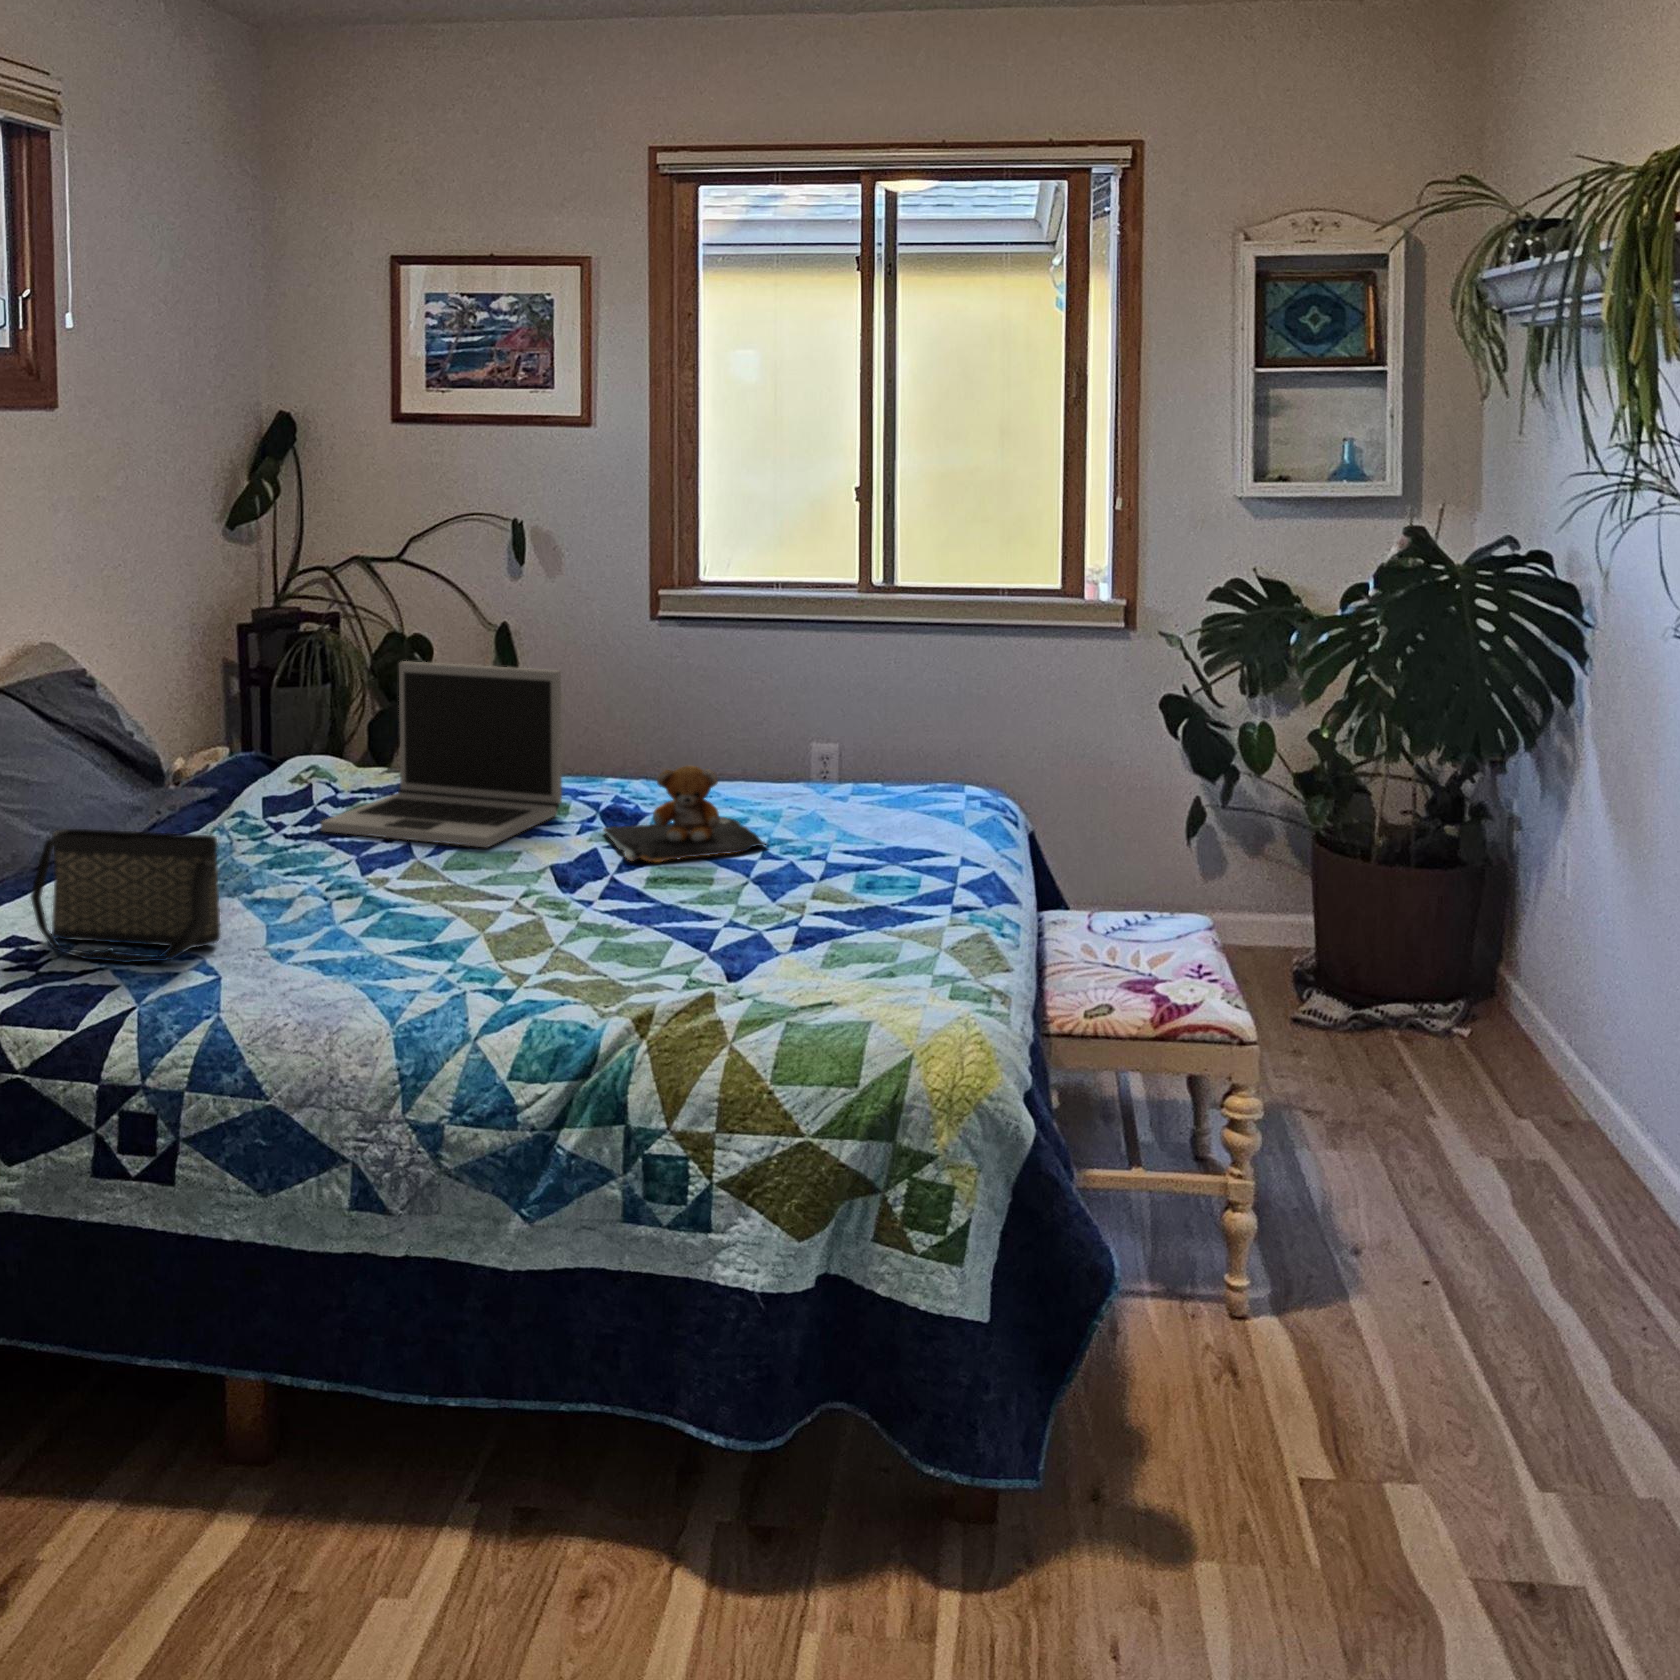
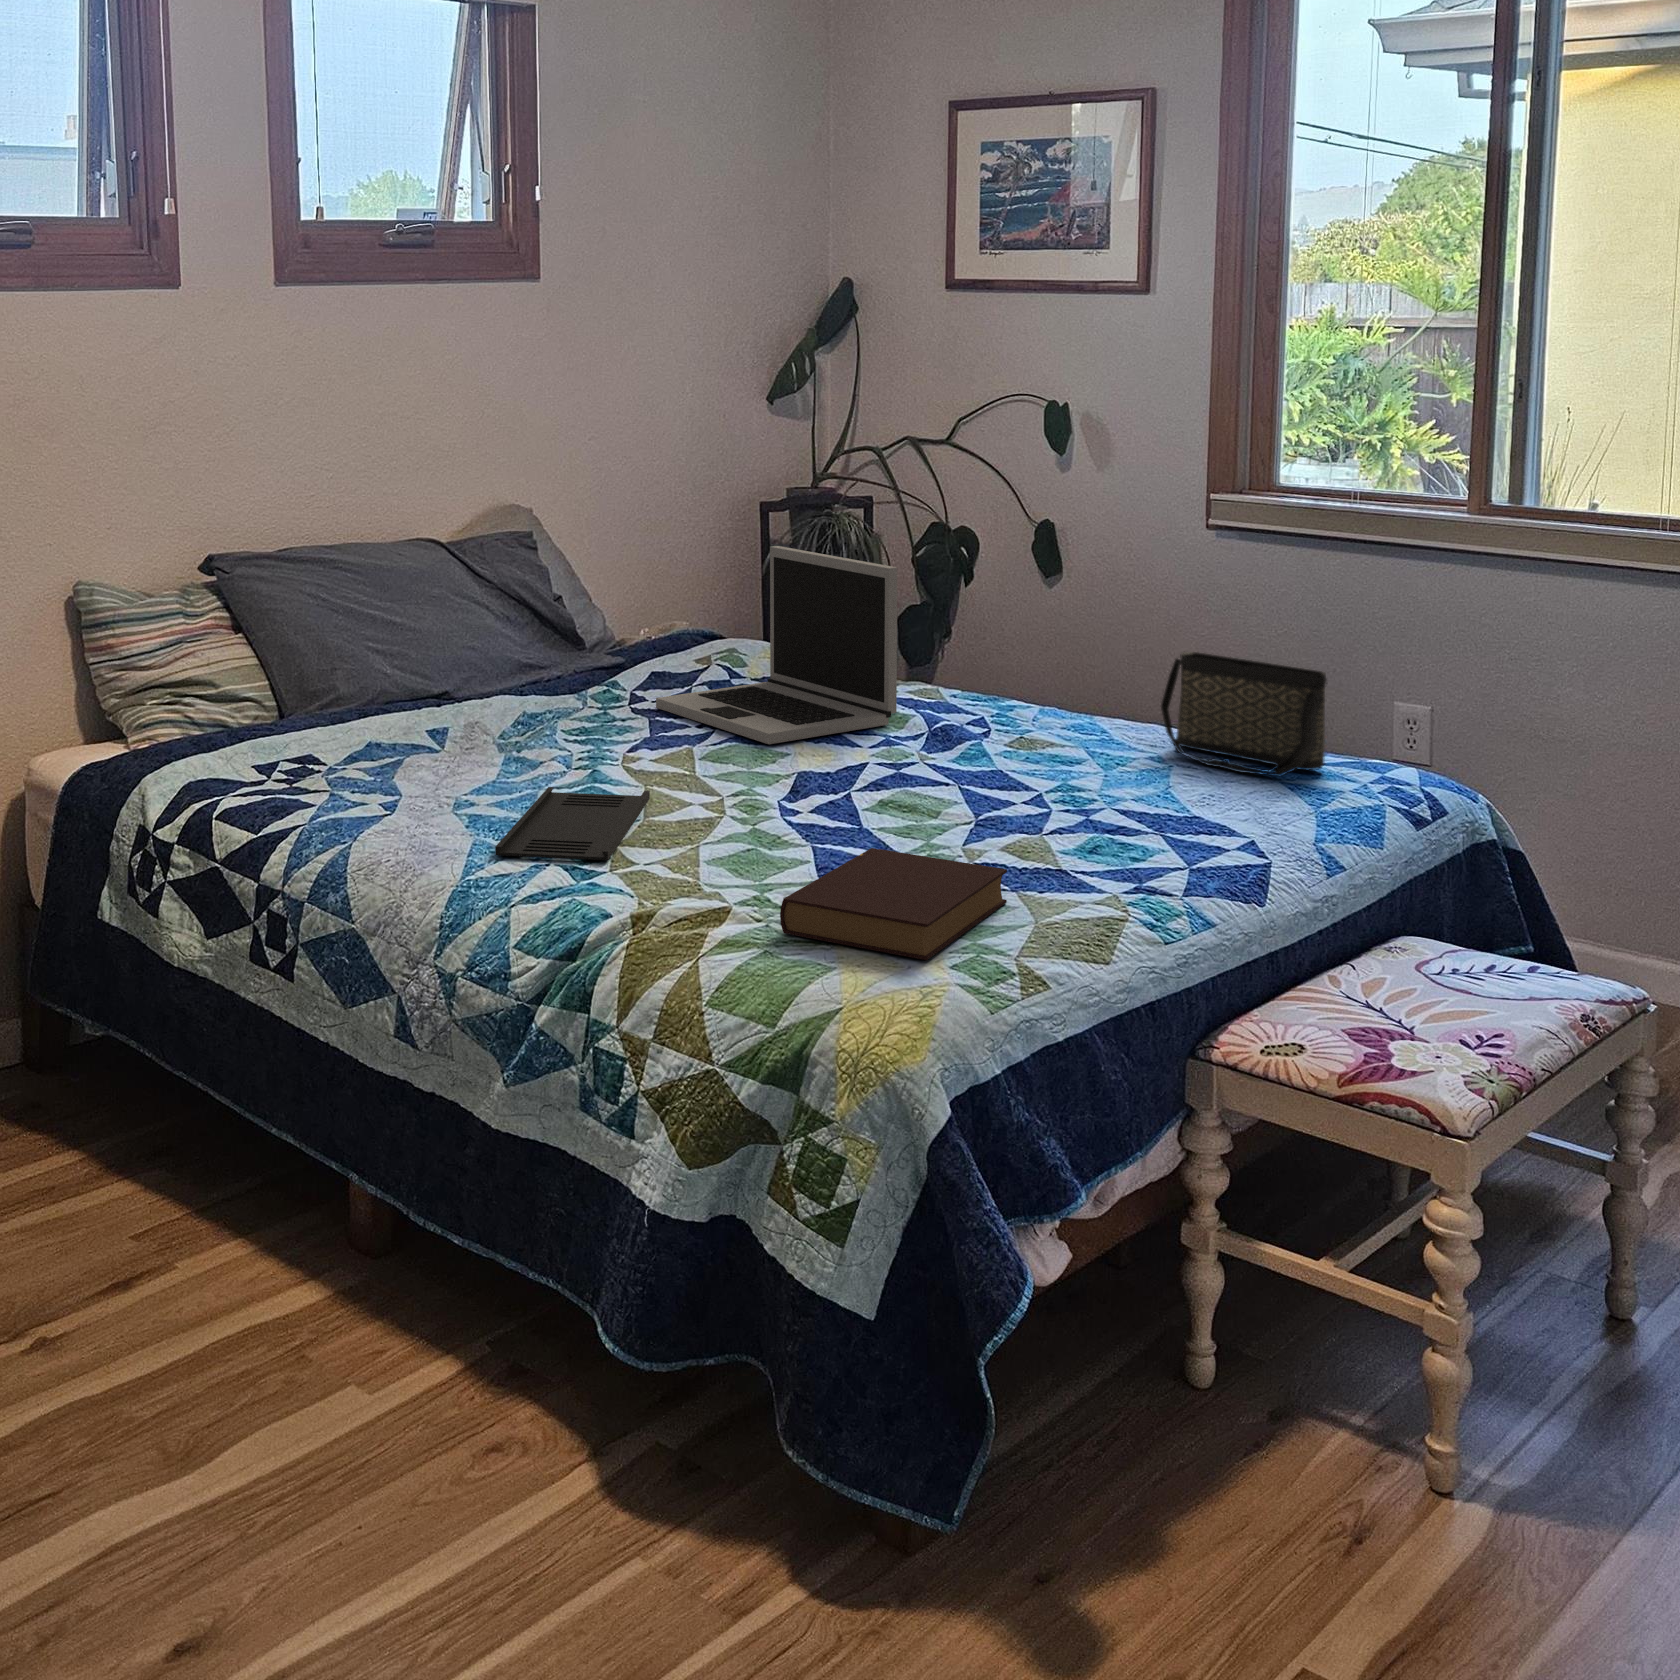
teddy bear: present [604,766,767,862] -> none [877,684,1062,789]
handbag: present [31,829,221,963] -> present [1161,652,1327,776]
tray: none [354,906,523,993] -> present [495,787,650,860]
book: none [758,912,916,1004] -> present [780,848,1007,960]

